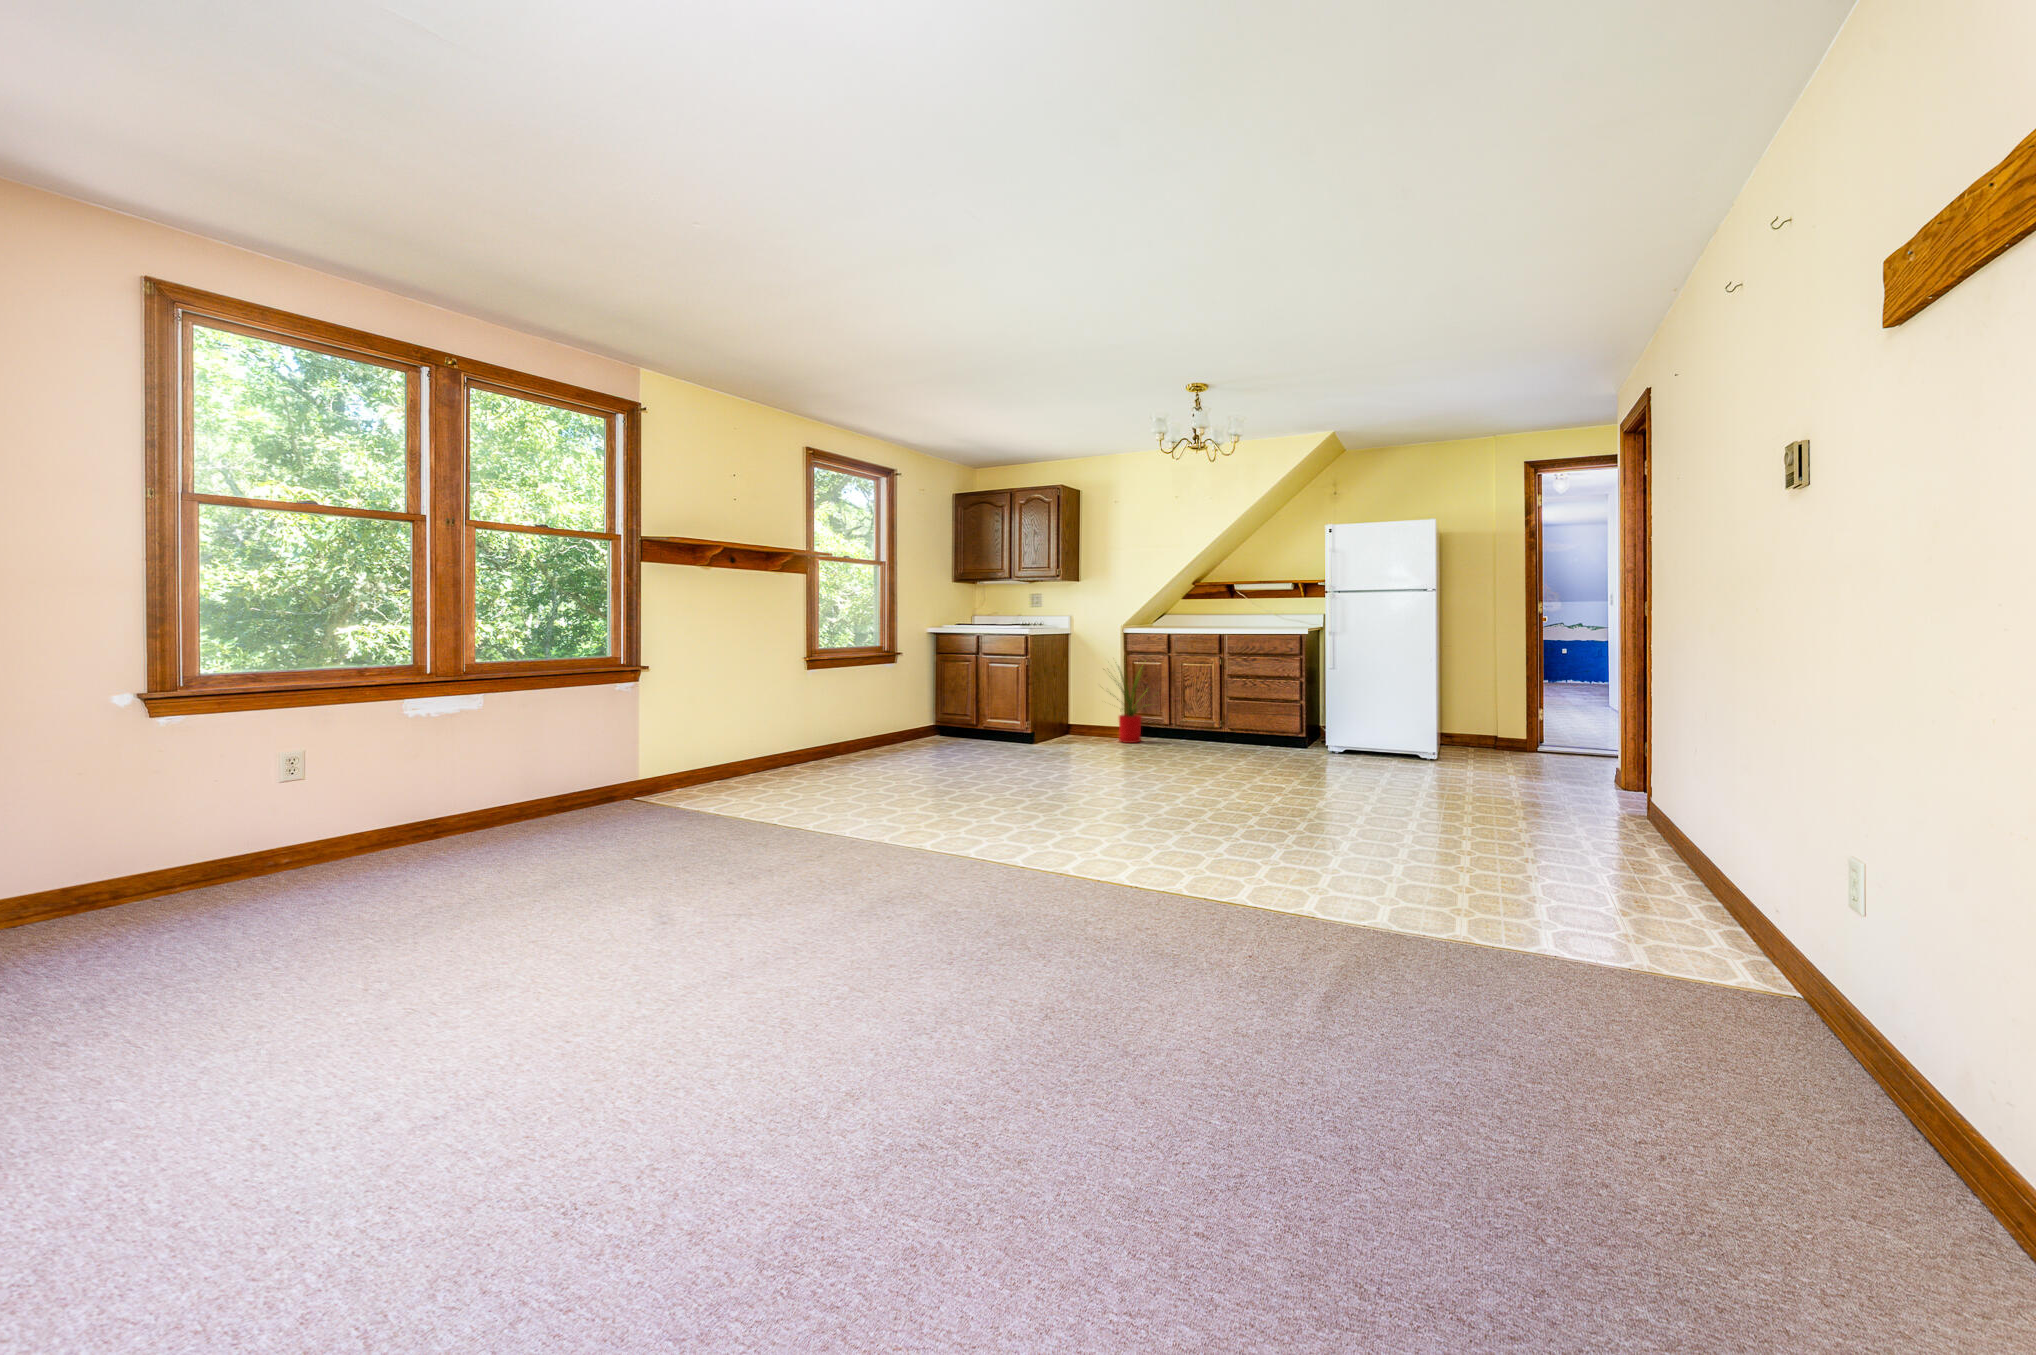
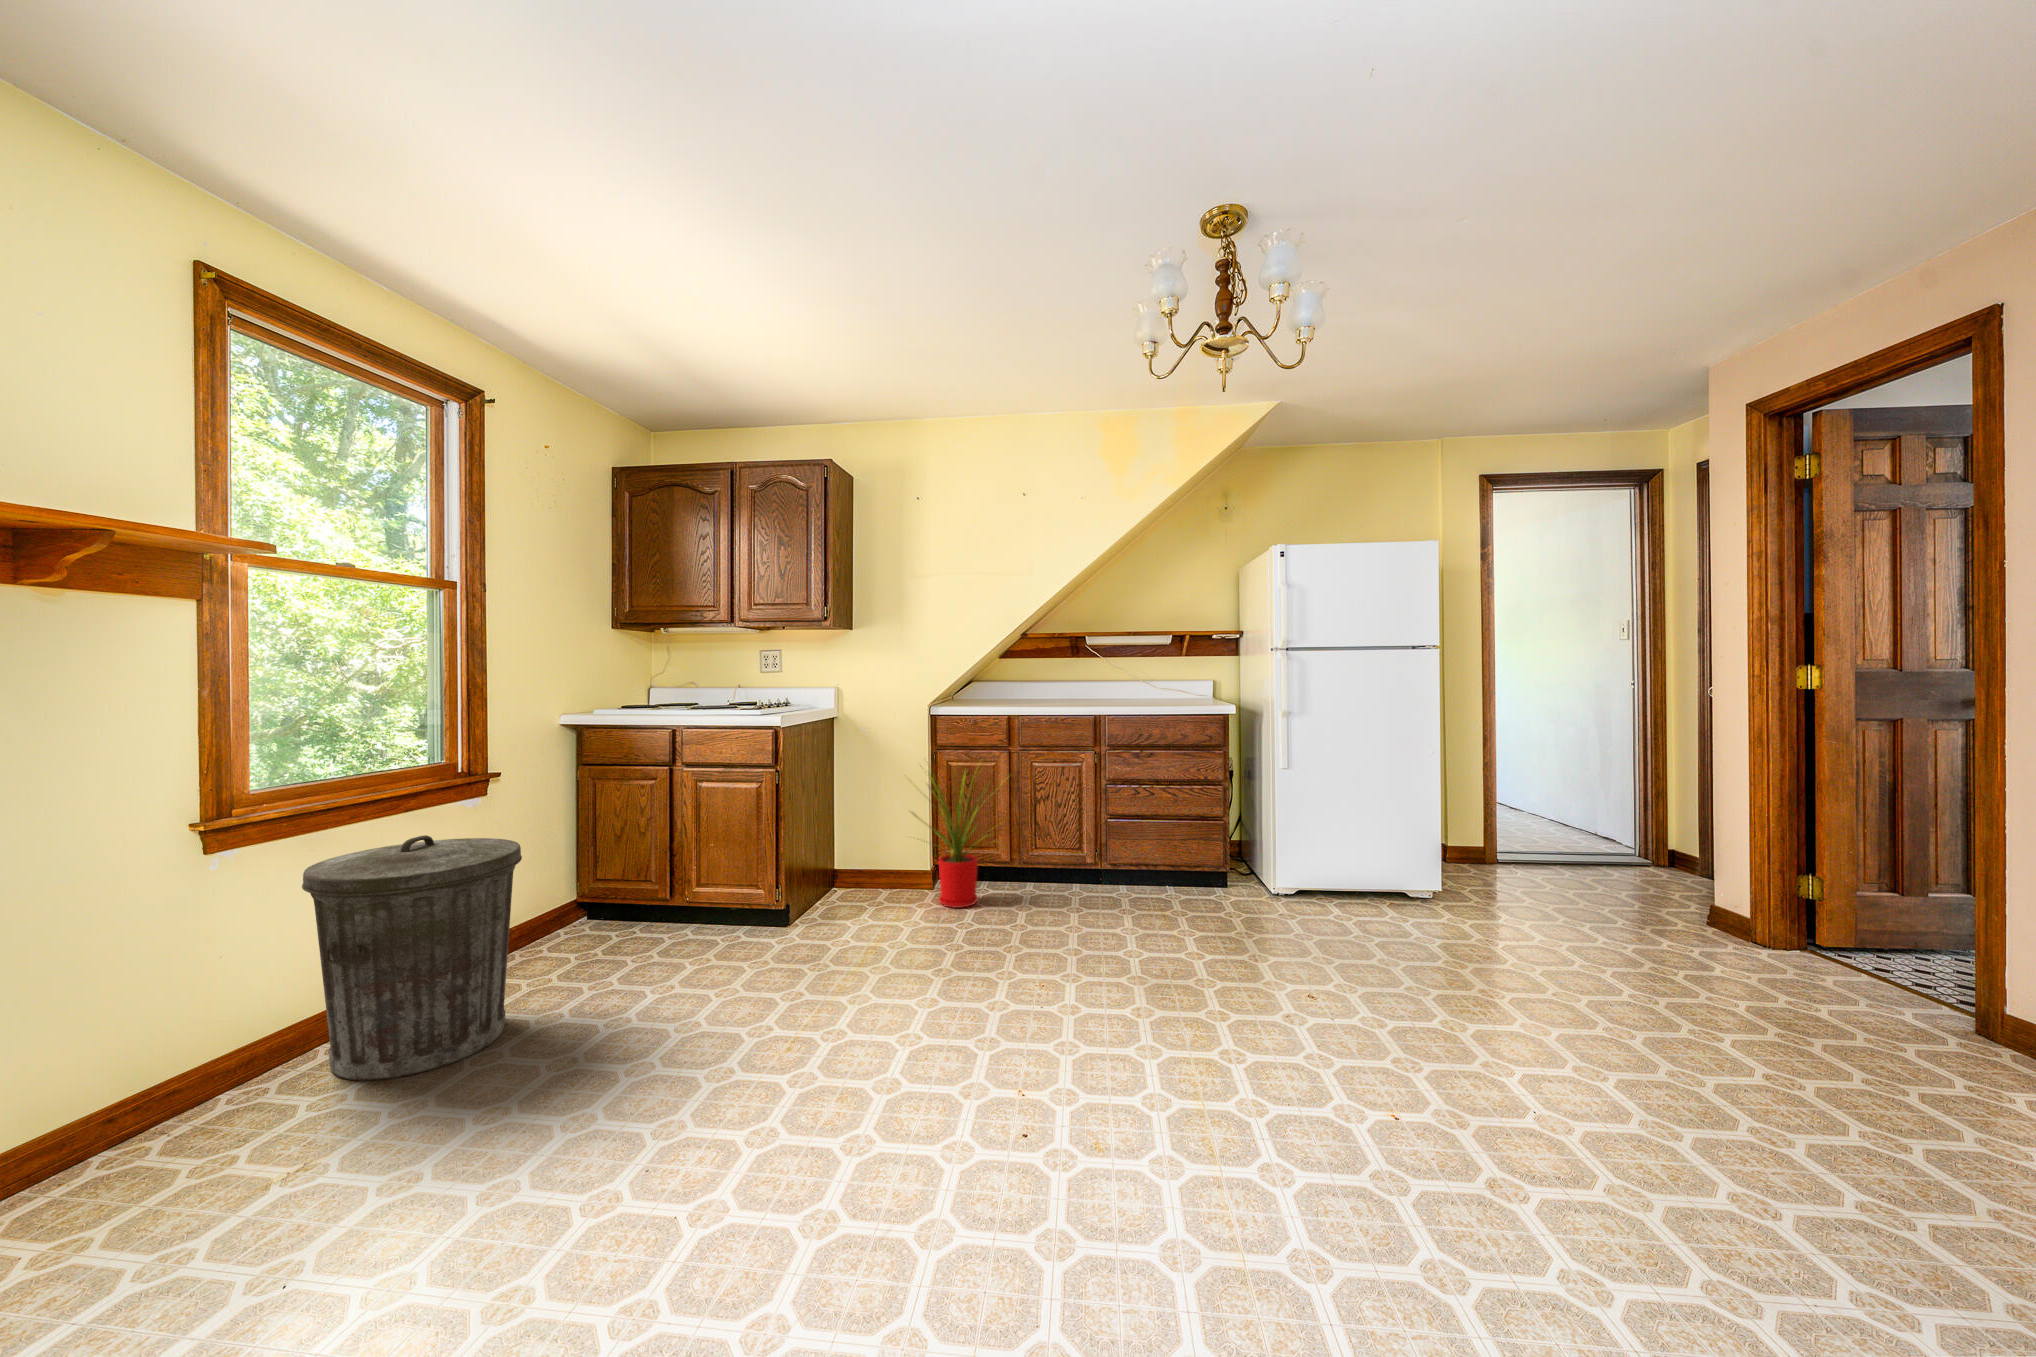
trash can: none [844,671,914,759] -> present [302,835,522,1080]

